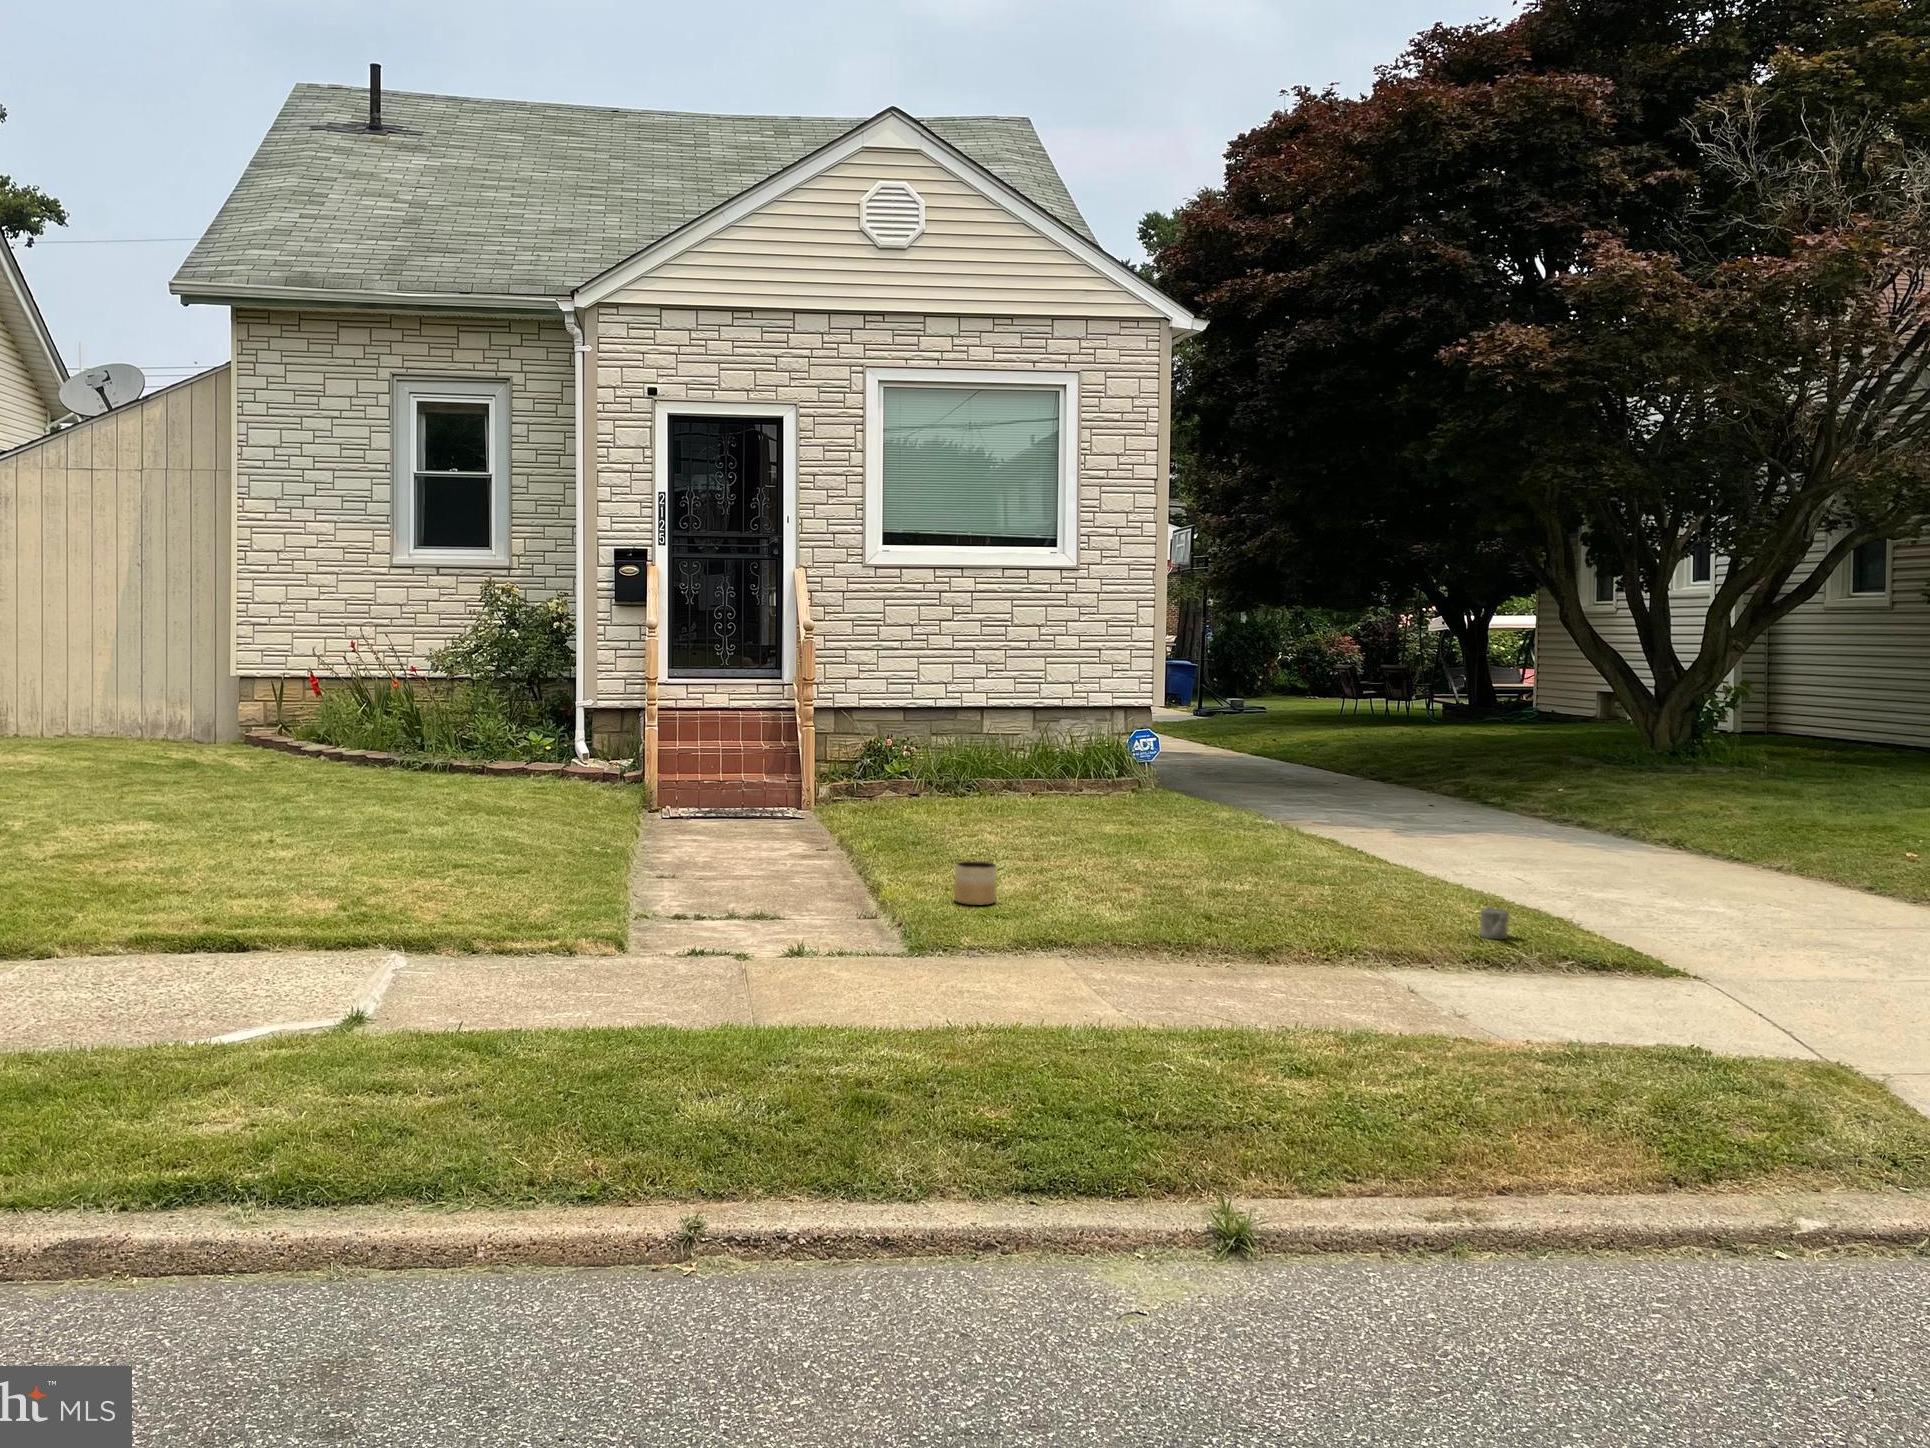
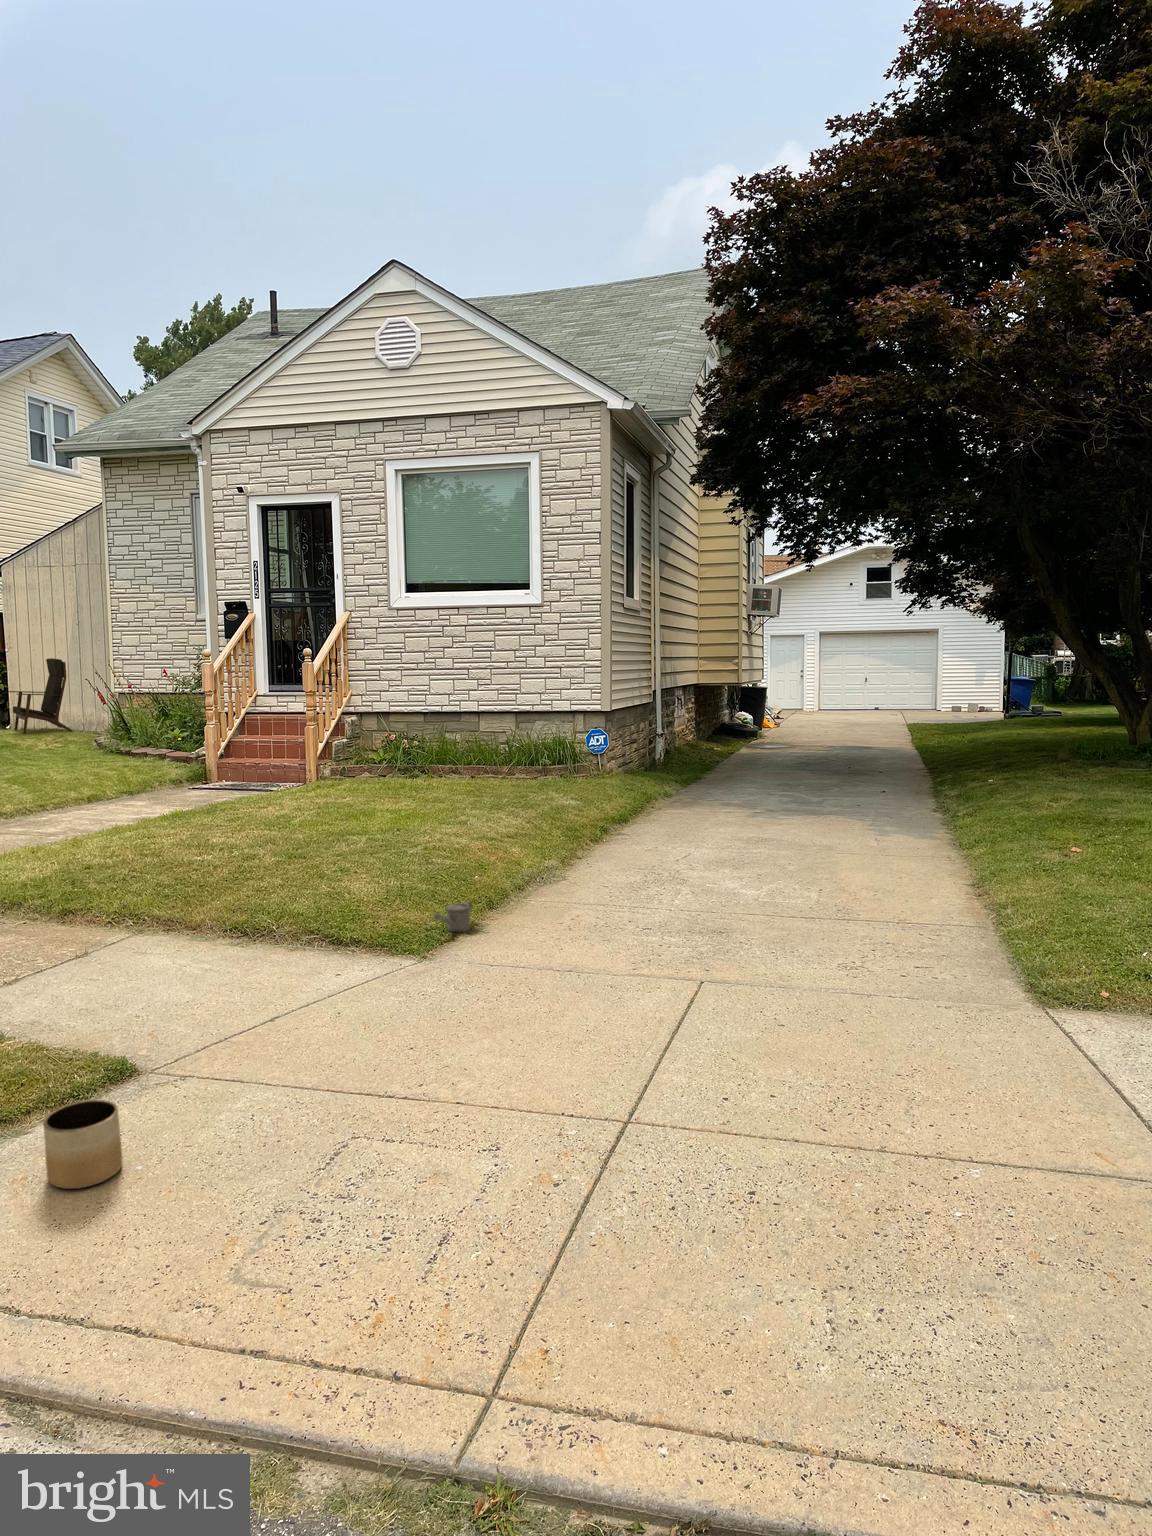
lounge chair: none [135,621,245,740] -> present [8,658,72,734]
planter: present [954,861,997,905] -> present [43,1100,123,1189]

